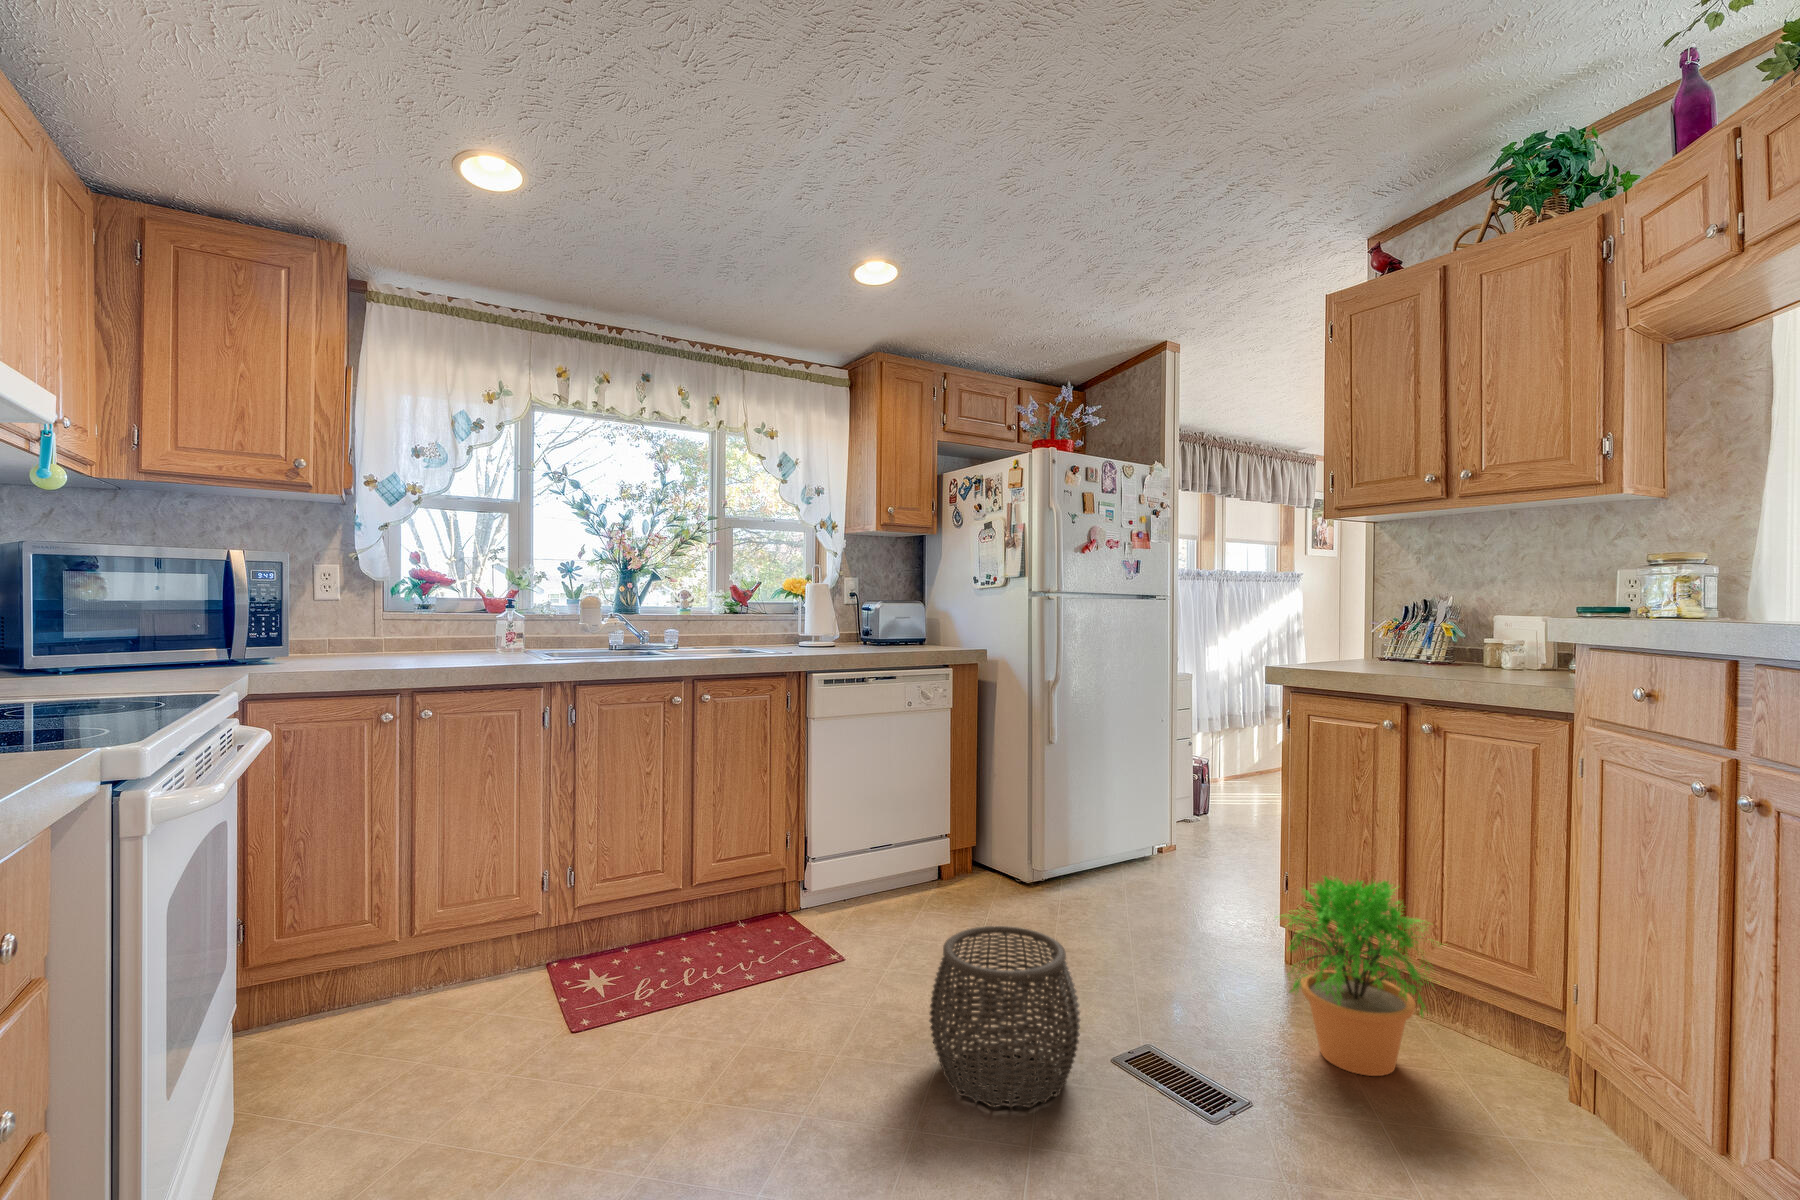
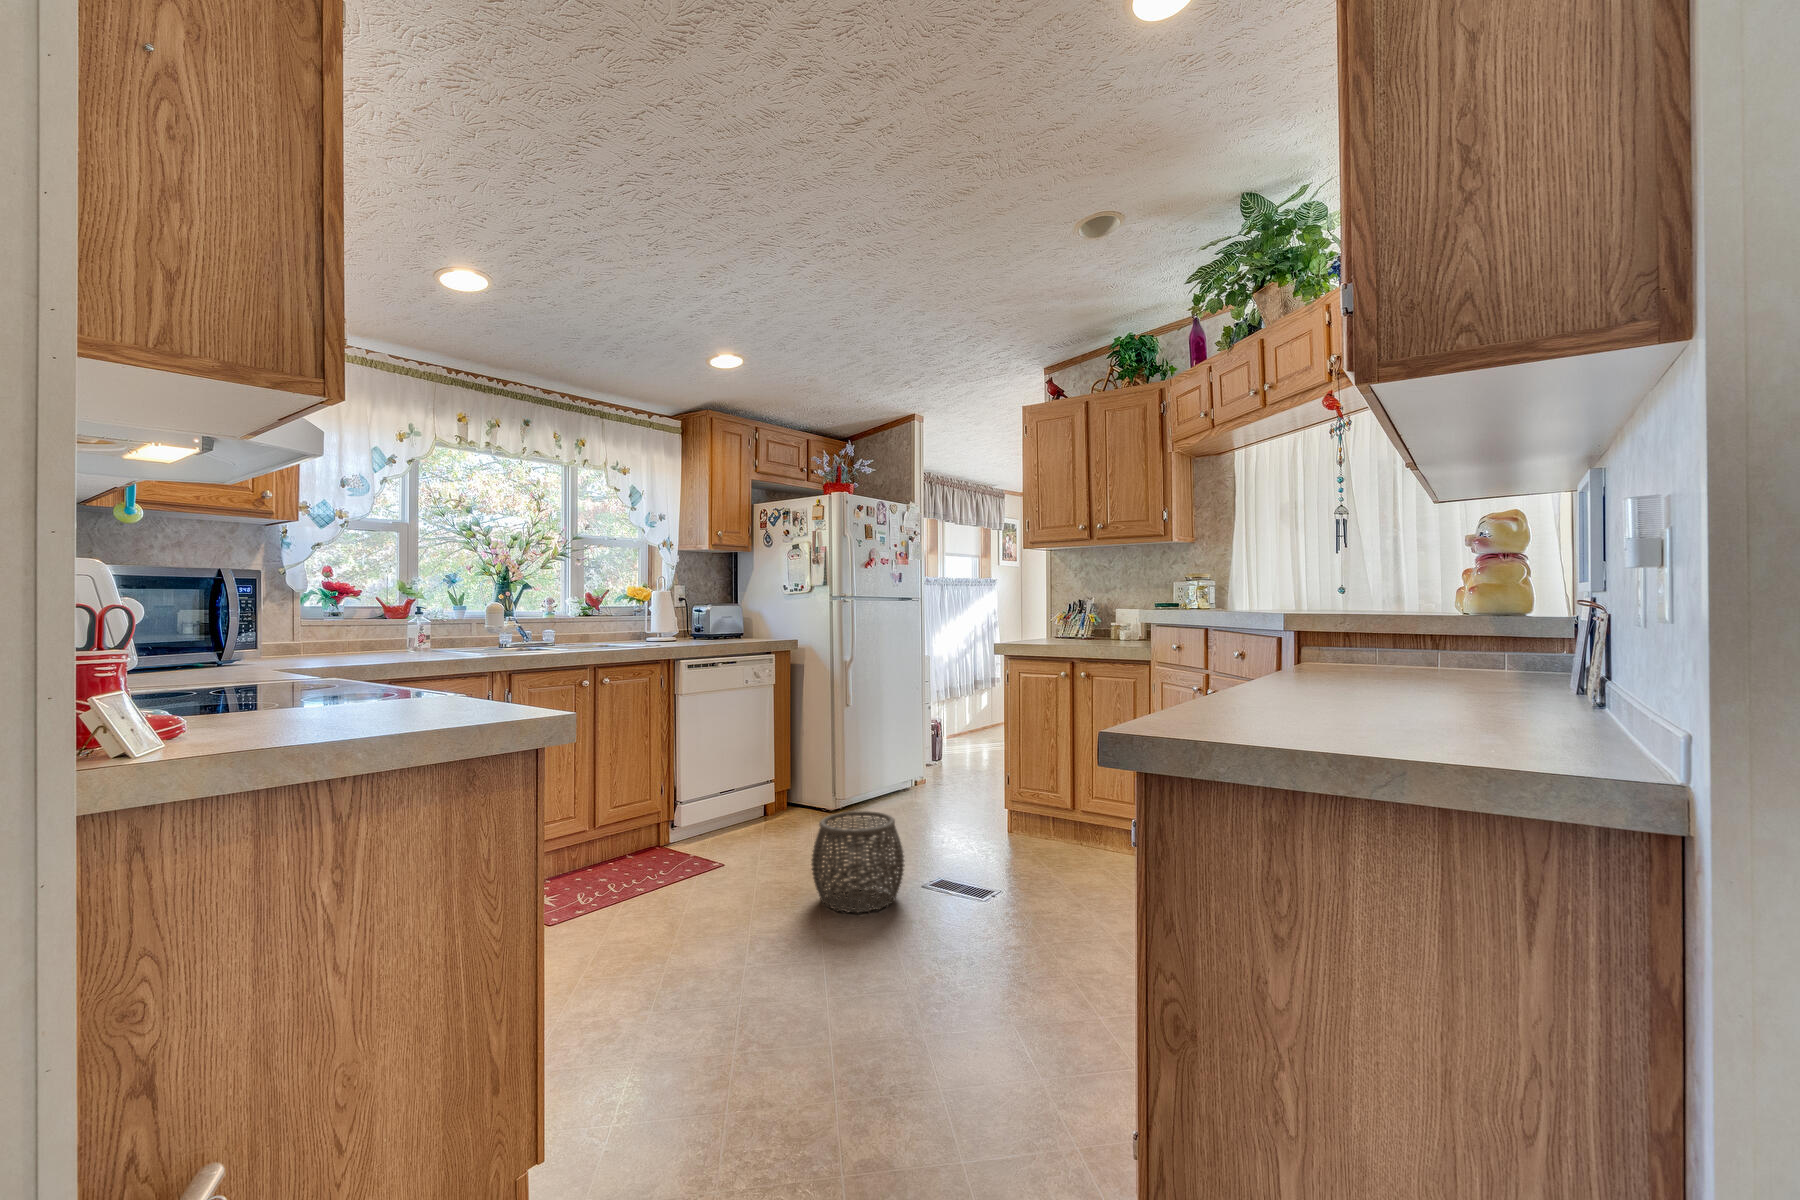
potted plant: present [1281,876,1441,1076] -> none [1004,759,1095,871]

